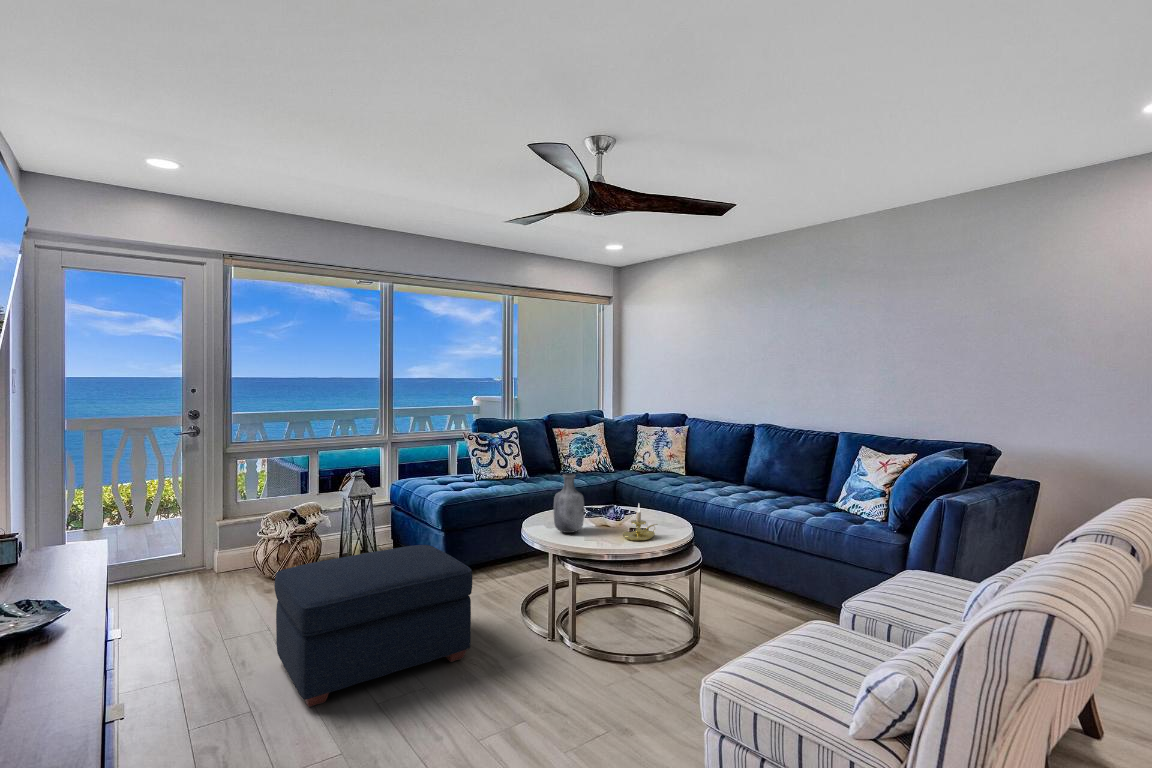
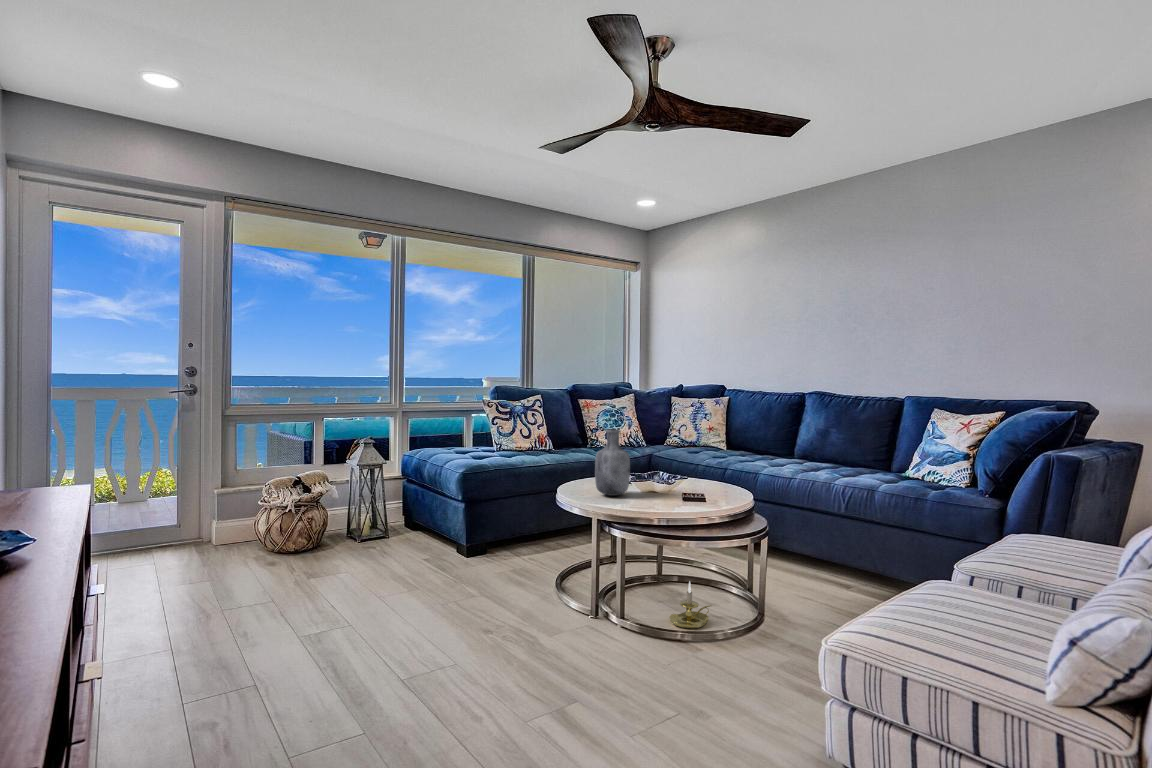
candle holder: present [622,504,657,541] -> present [669,581,711,629]
ottoman: present [274,545,472,707] -> none [279,508,507,683]

